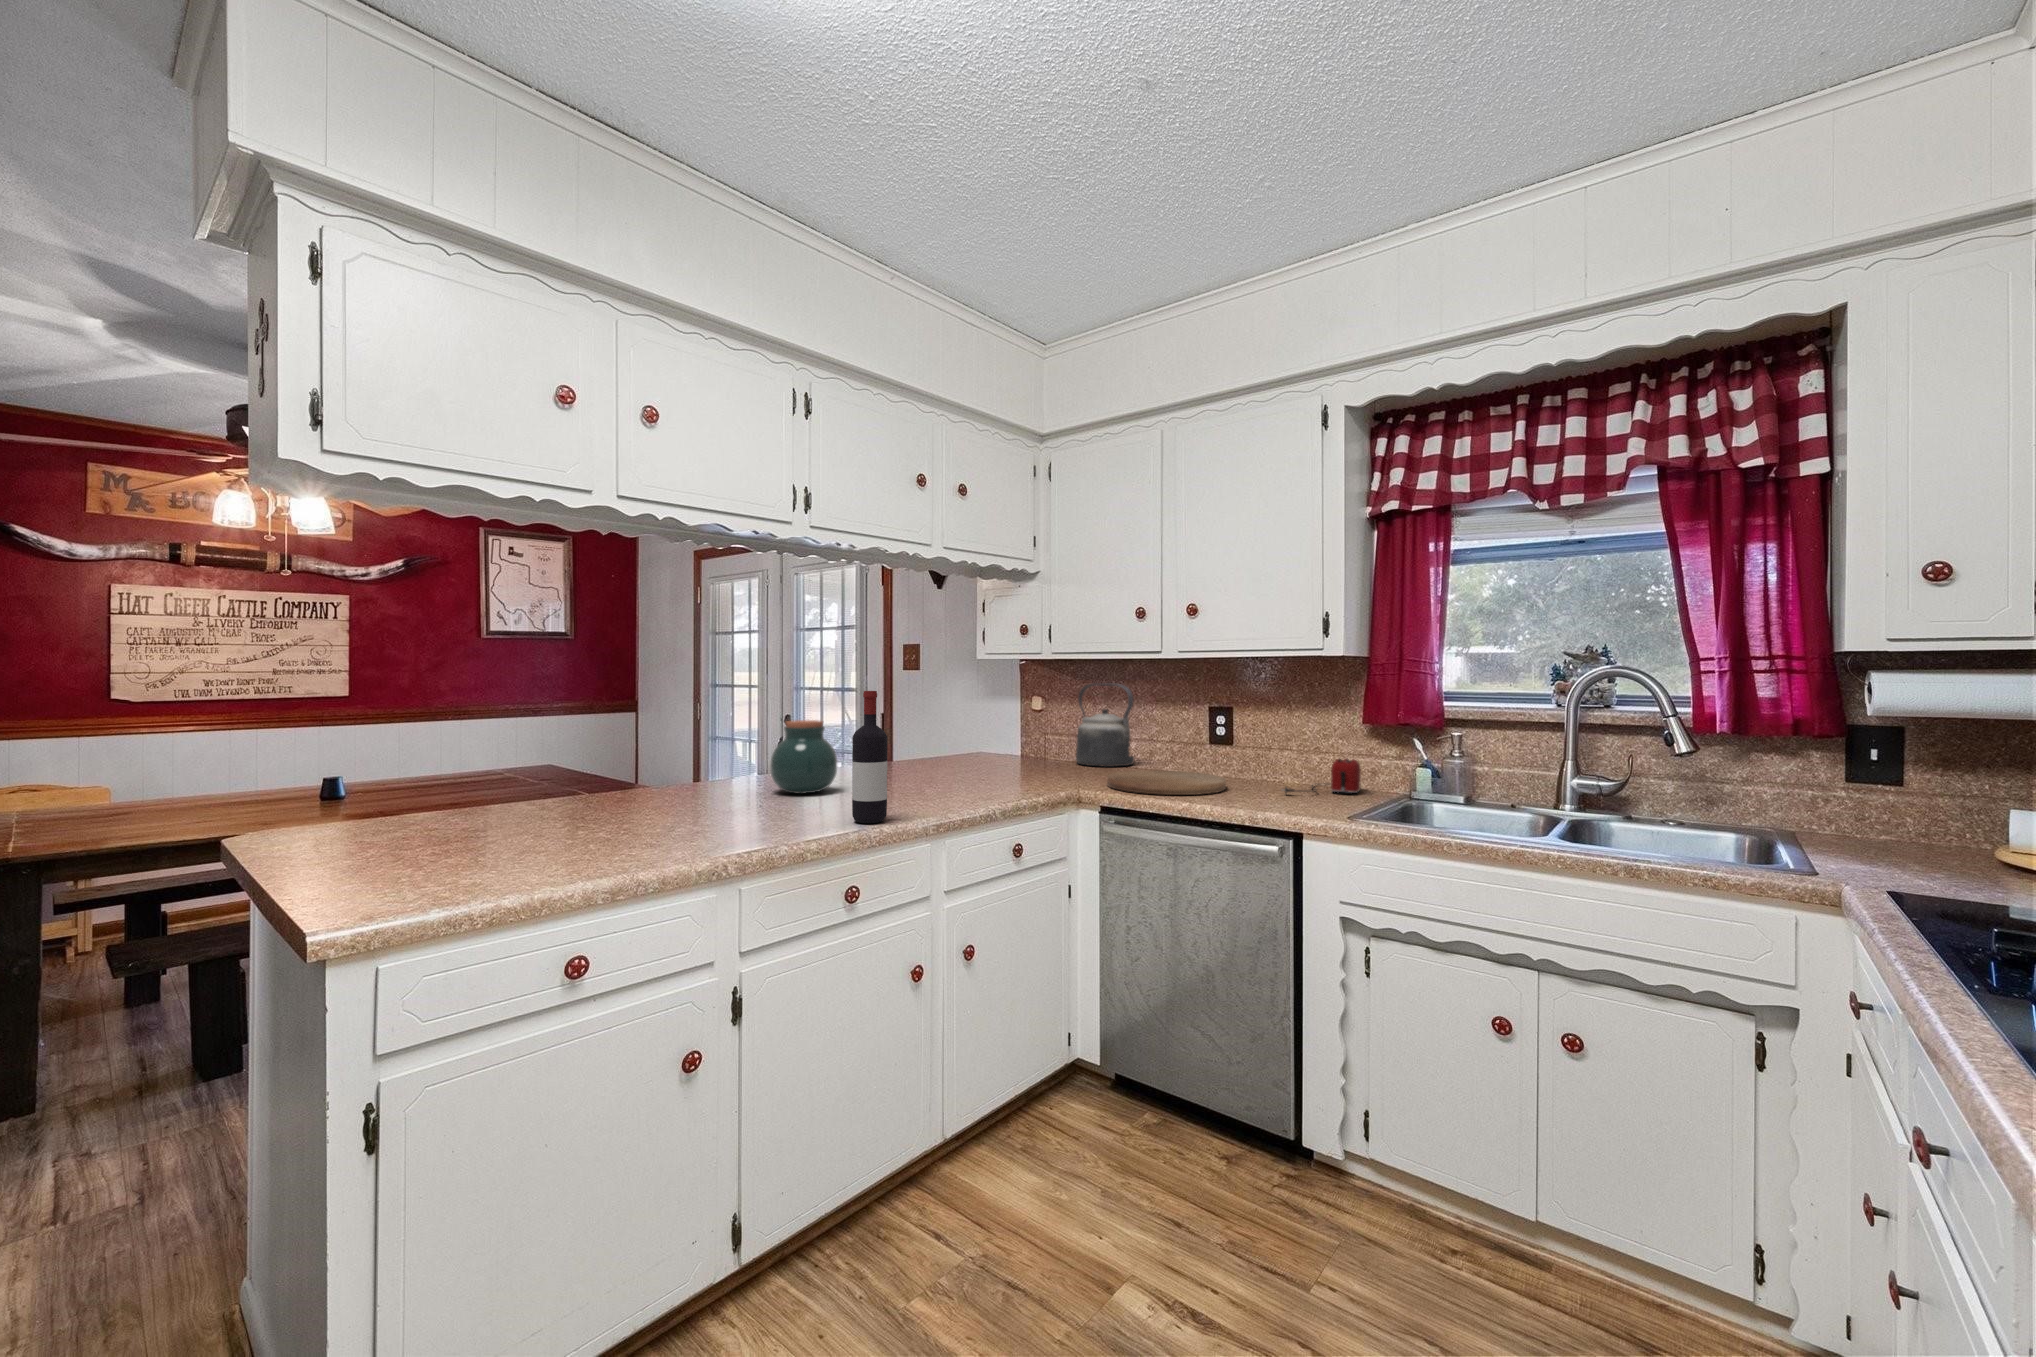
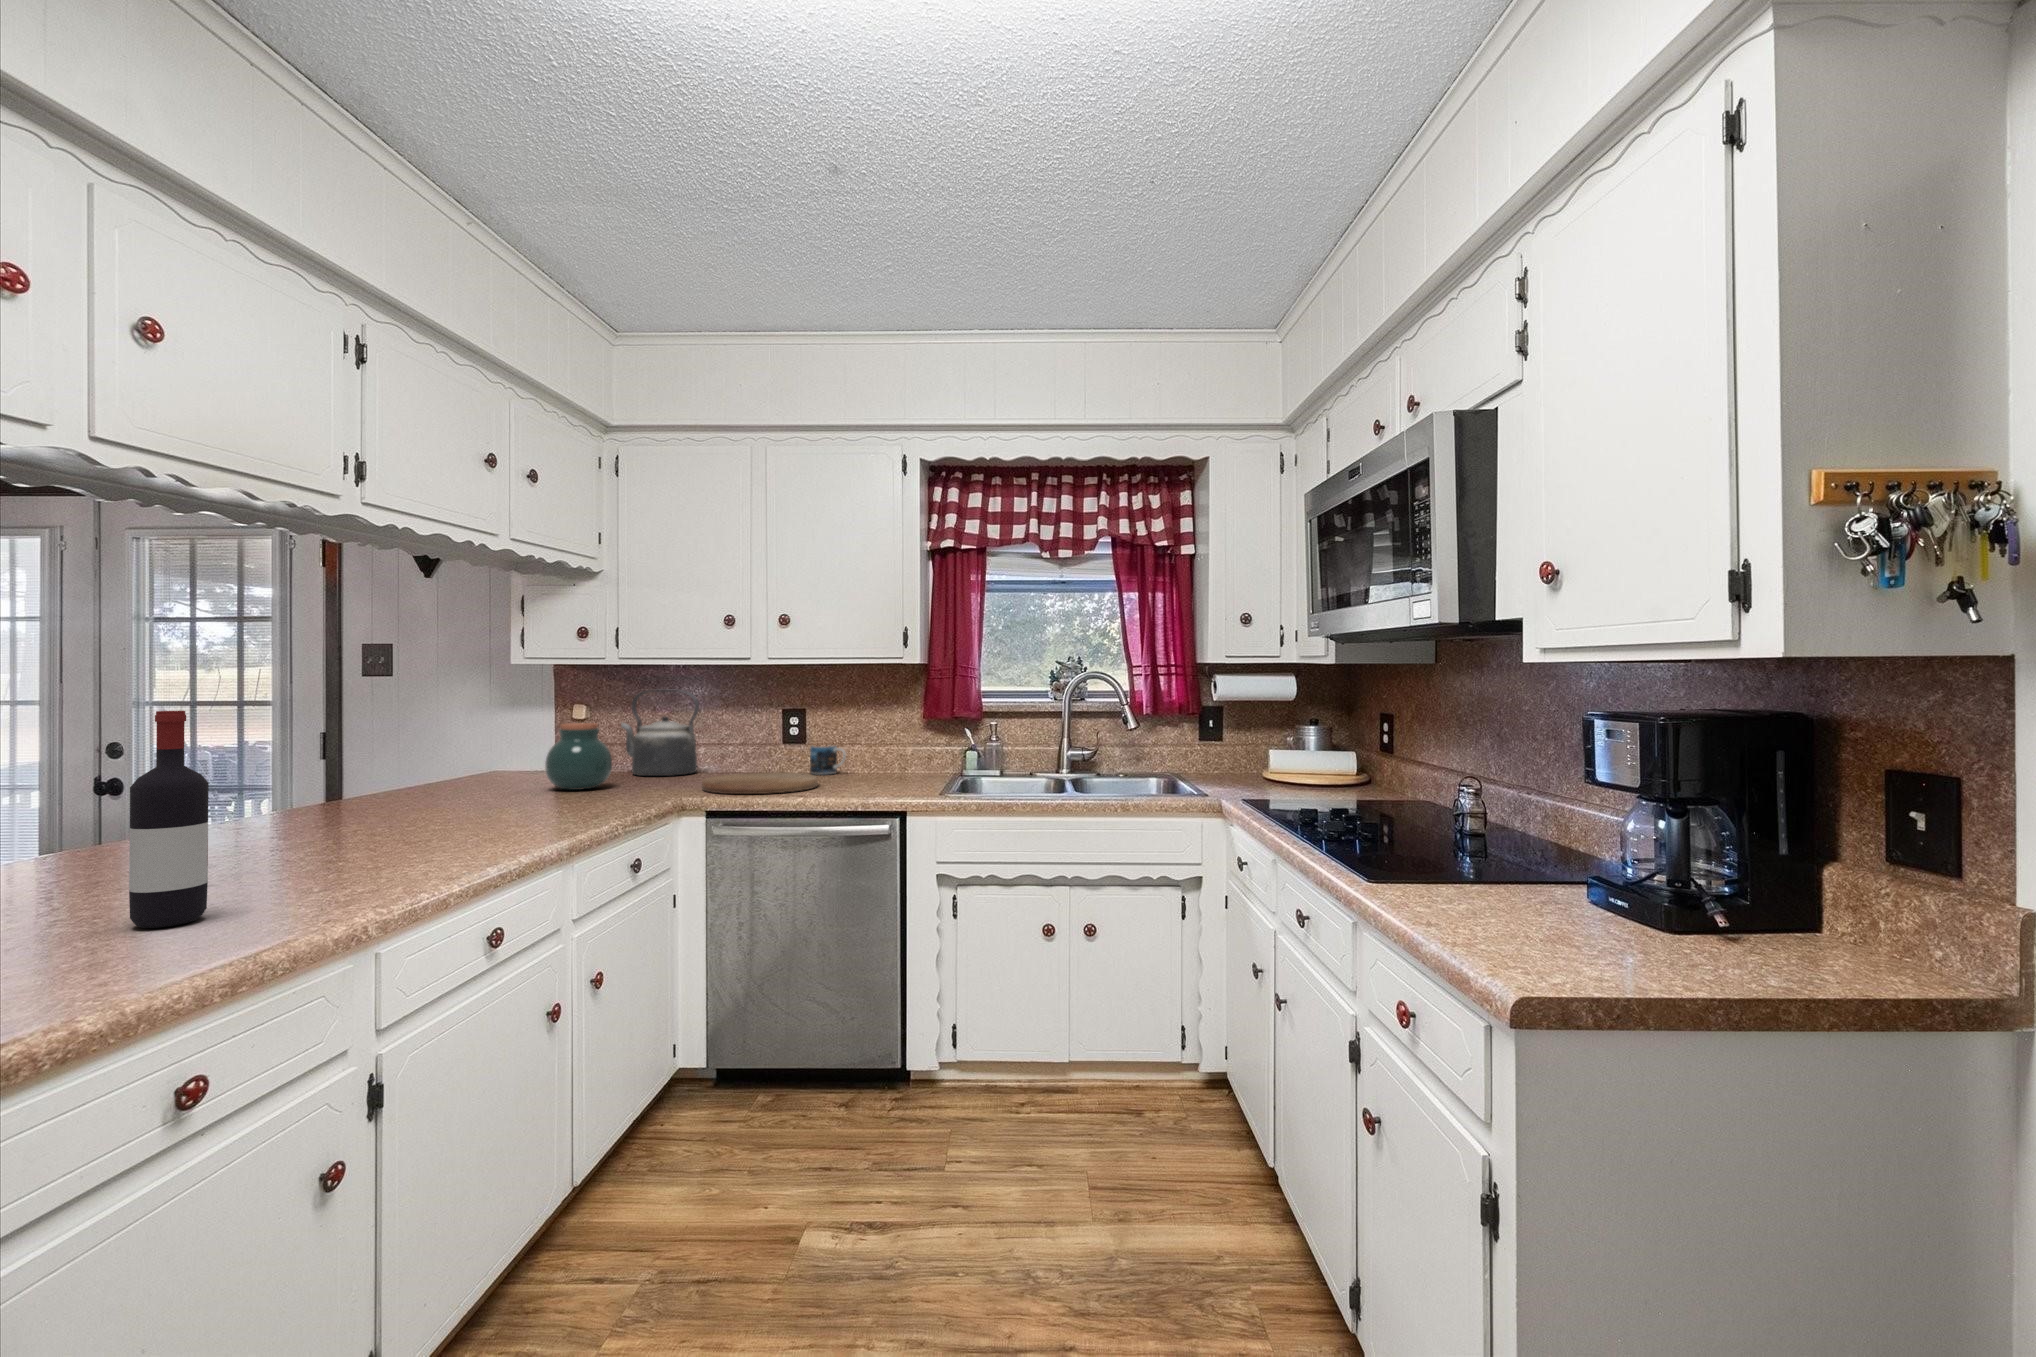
wine bottle: present [852,691,888,823] -> present [129,711,209,928]
jar: present [770,720,837,794] -> present [545,723,612,790]
mug: none [1238,745,1275,778] -> present [810,746,846,775]
toaster: present [1283,758,1361,793] -> none [867,750,923,784]

